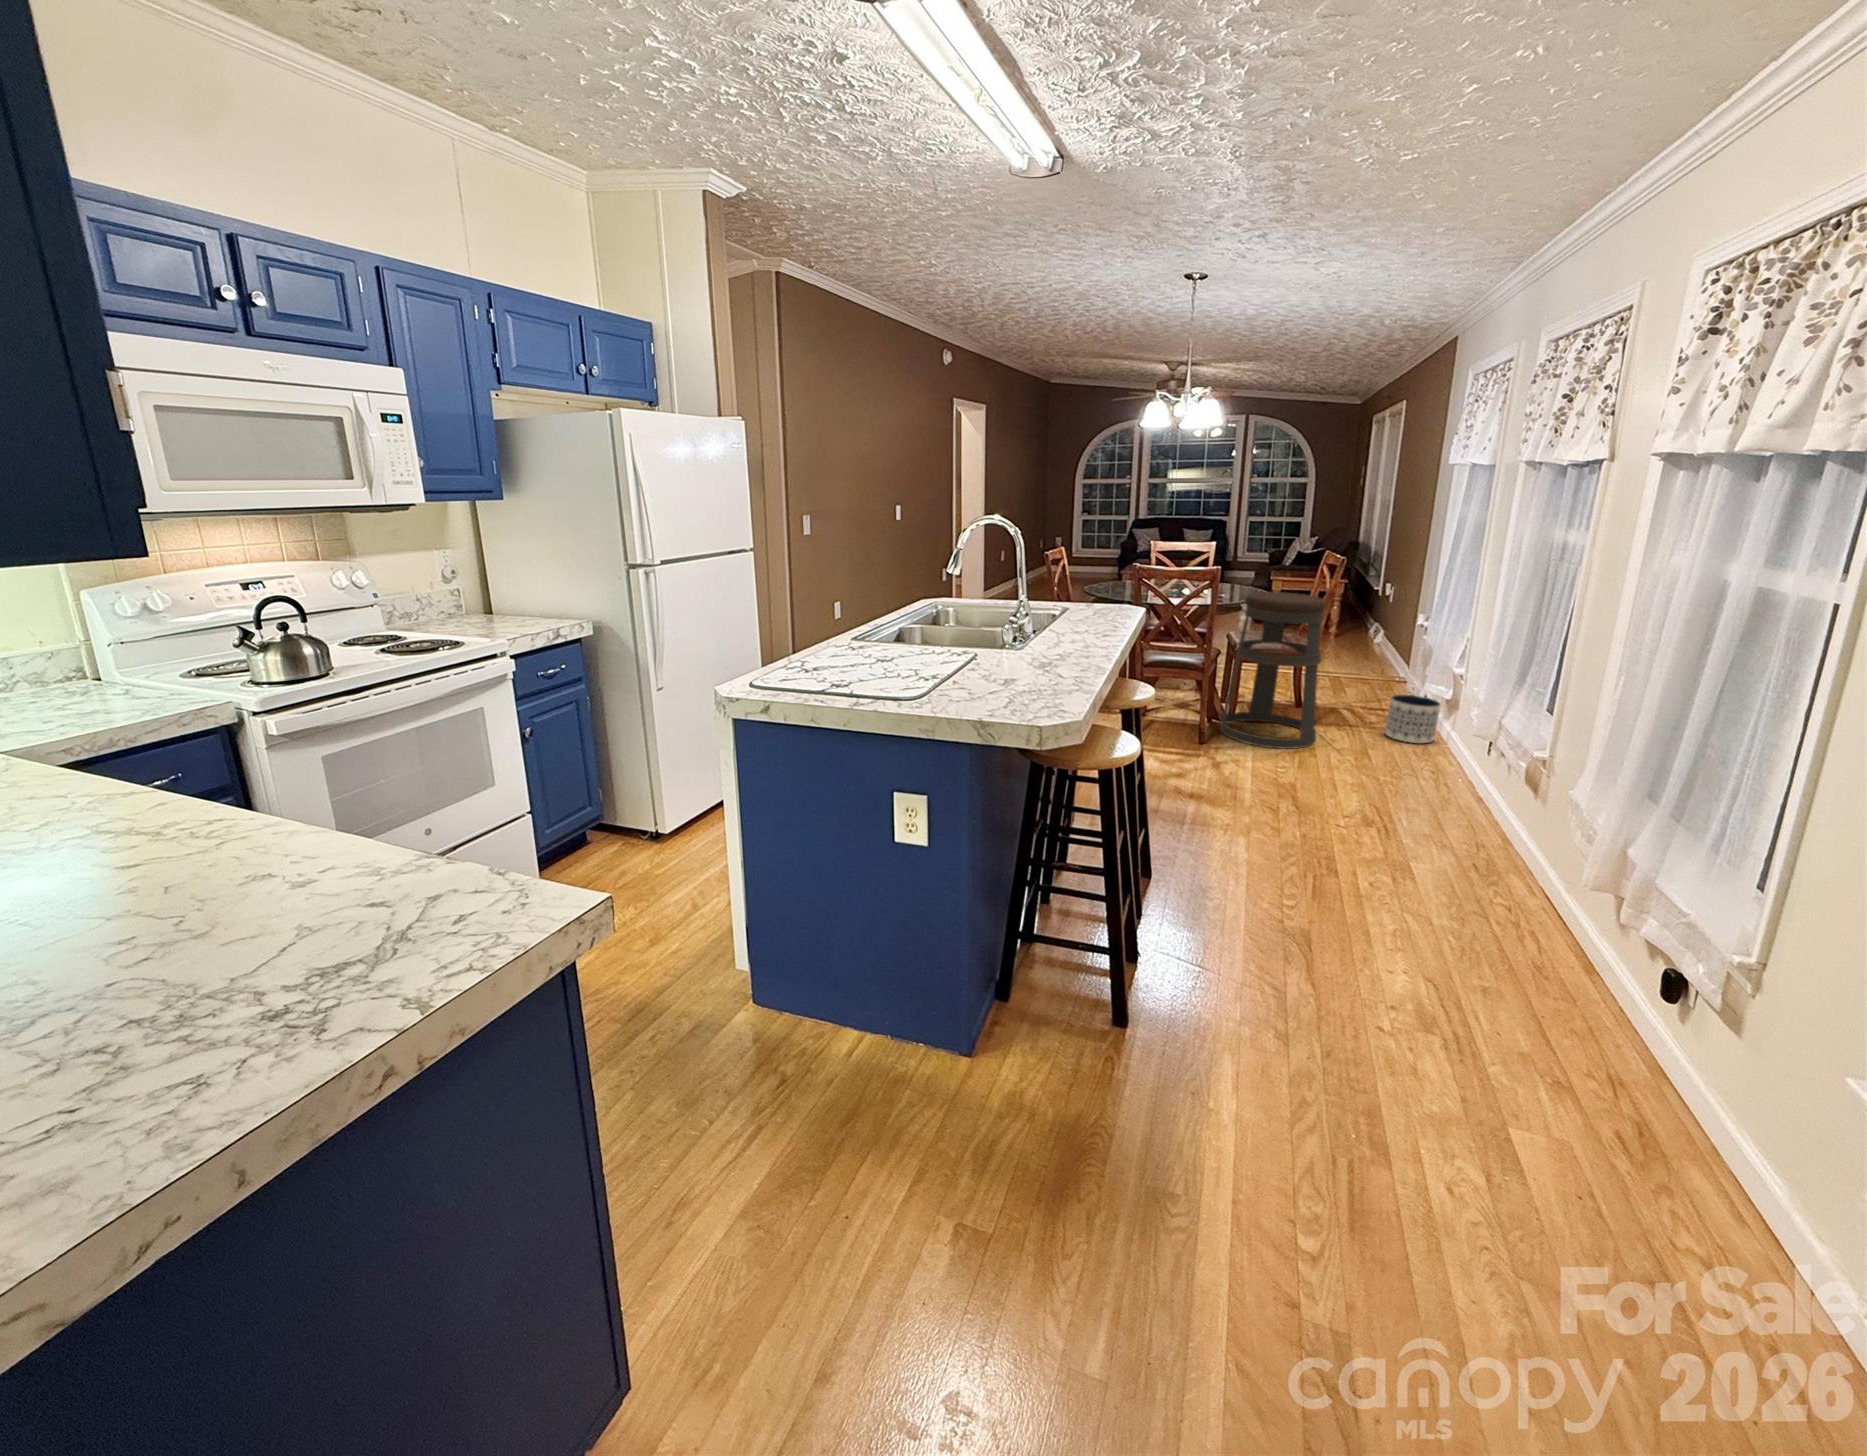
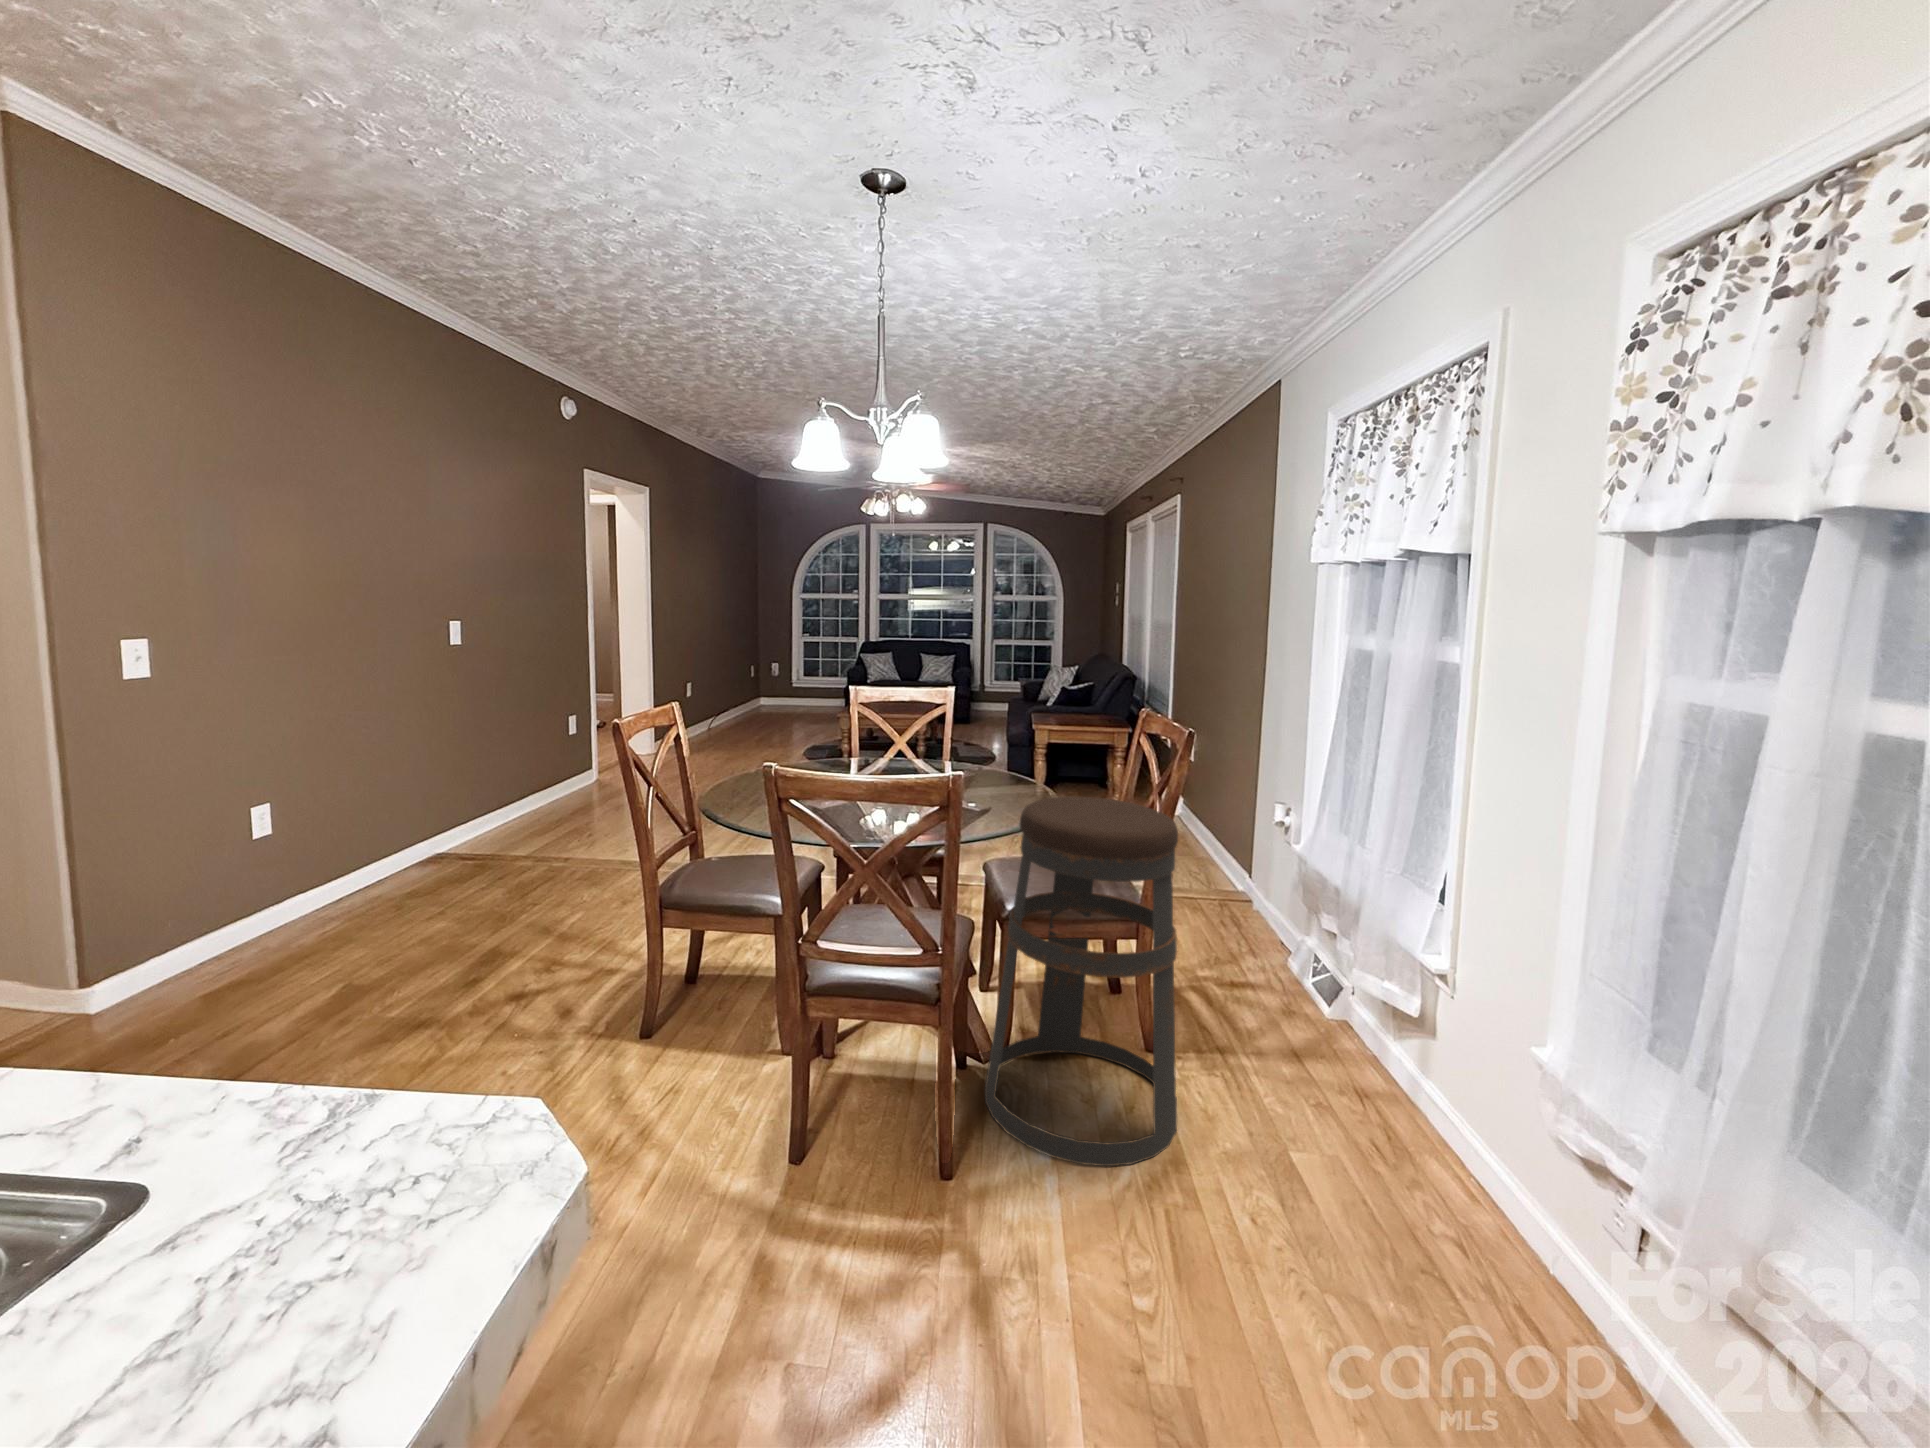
planter: present [1385,695,1441,743] -> none [1288,987,1389,1102]

